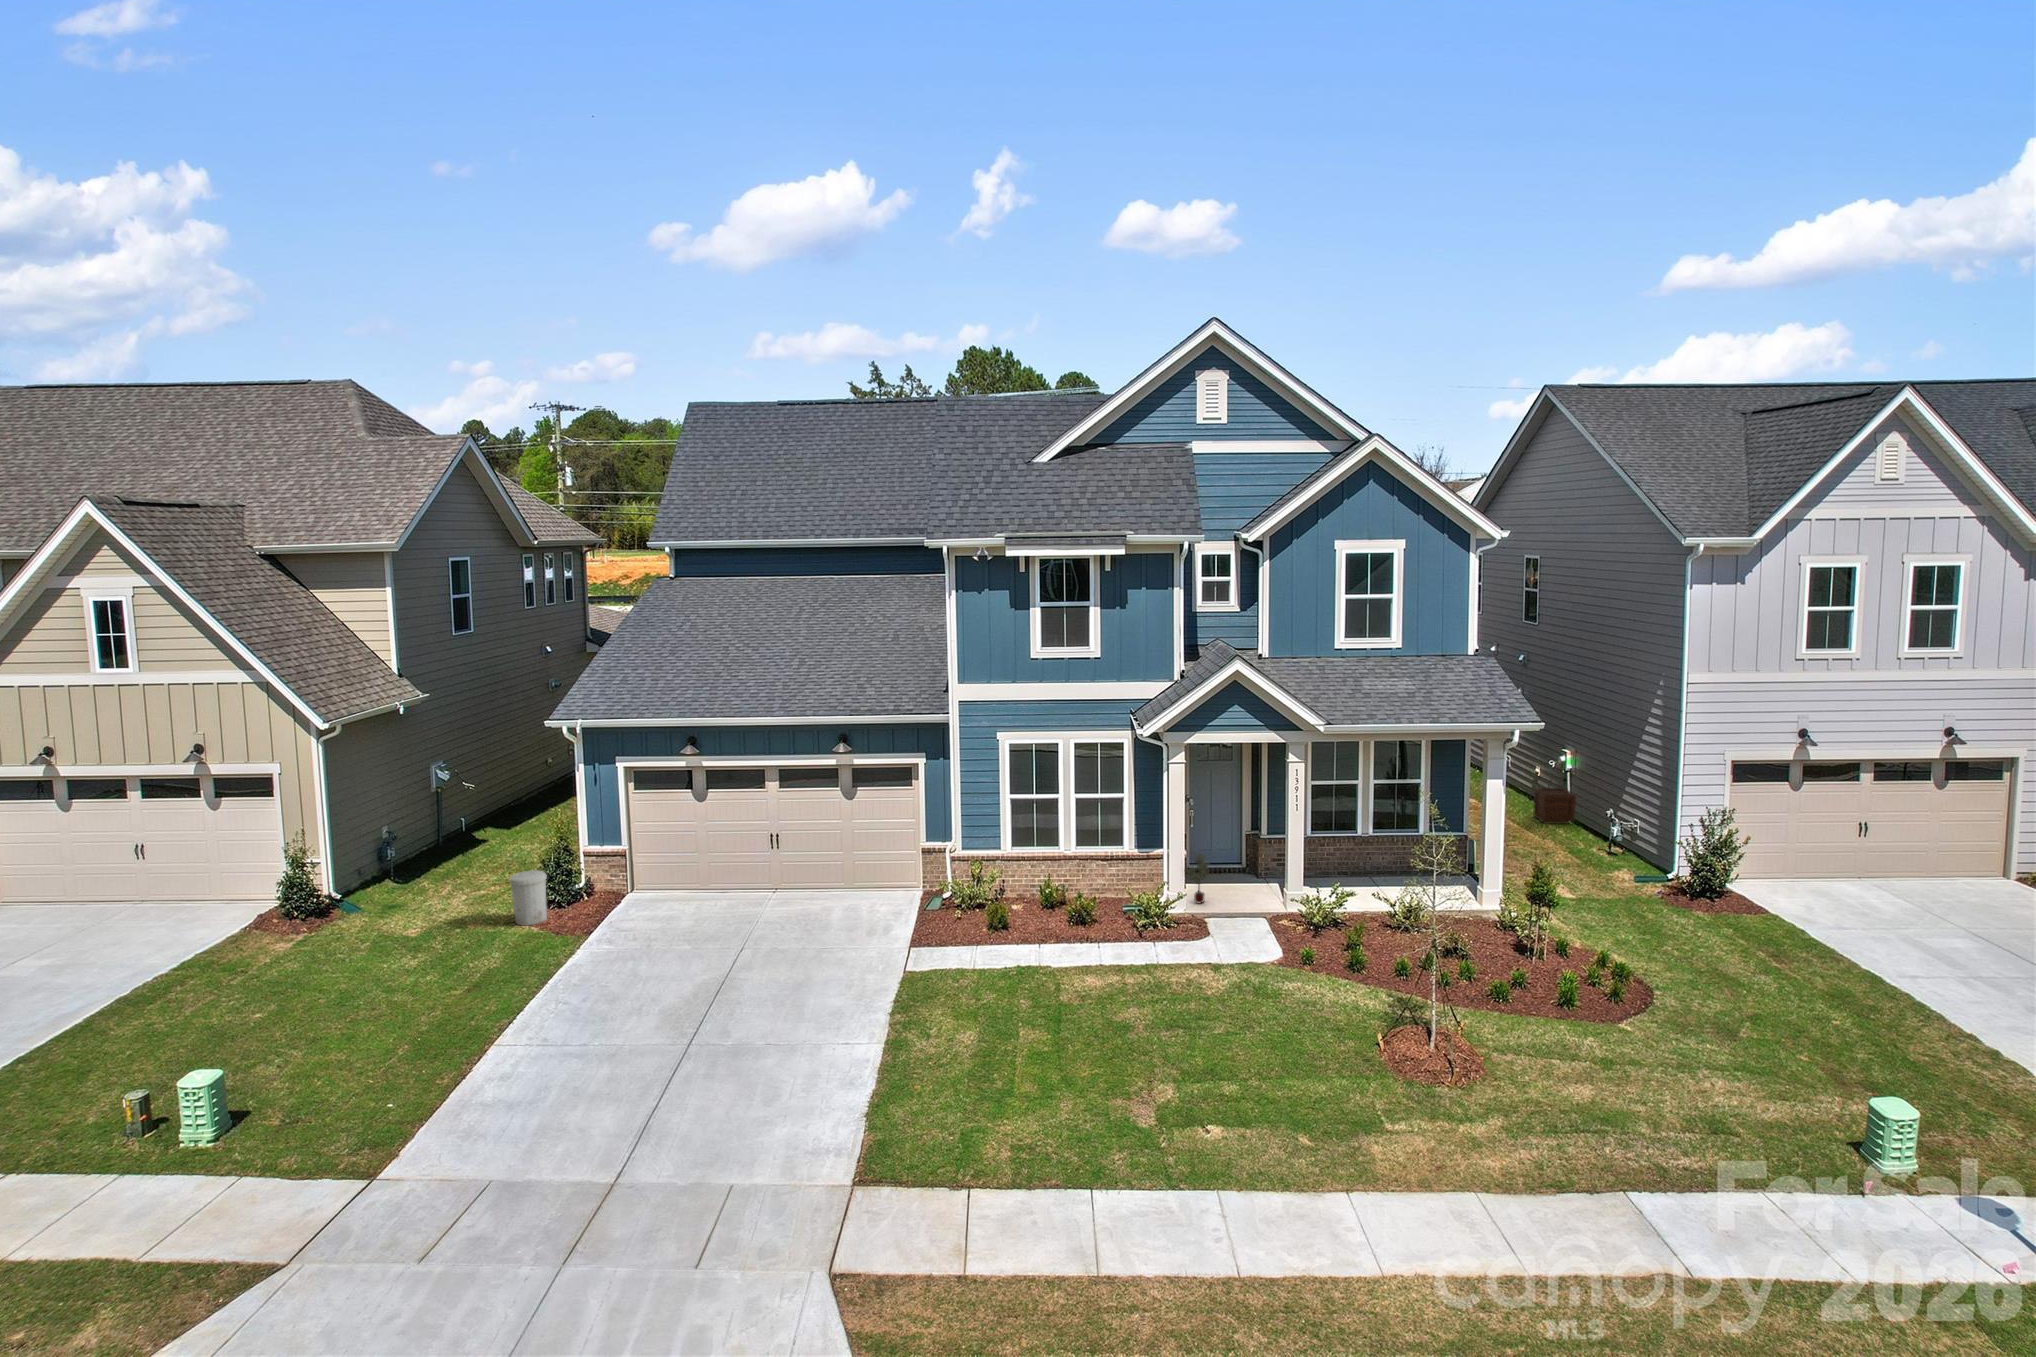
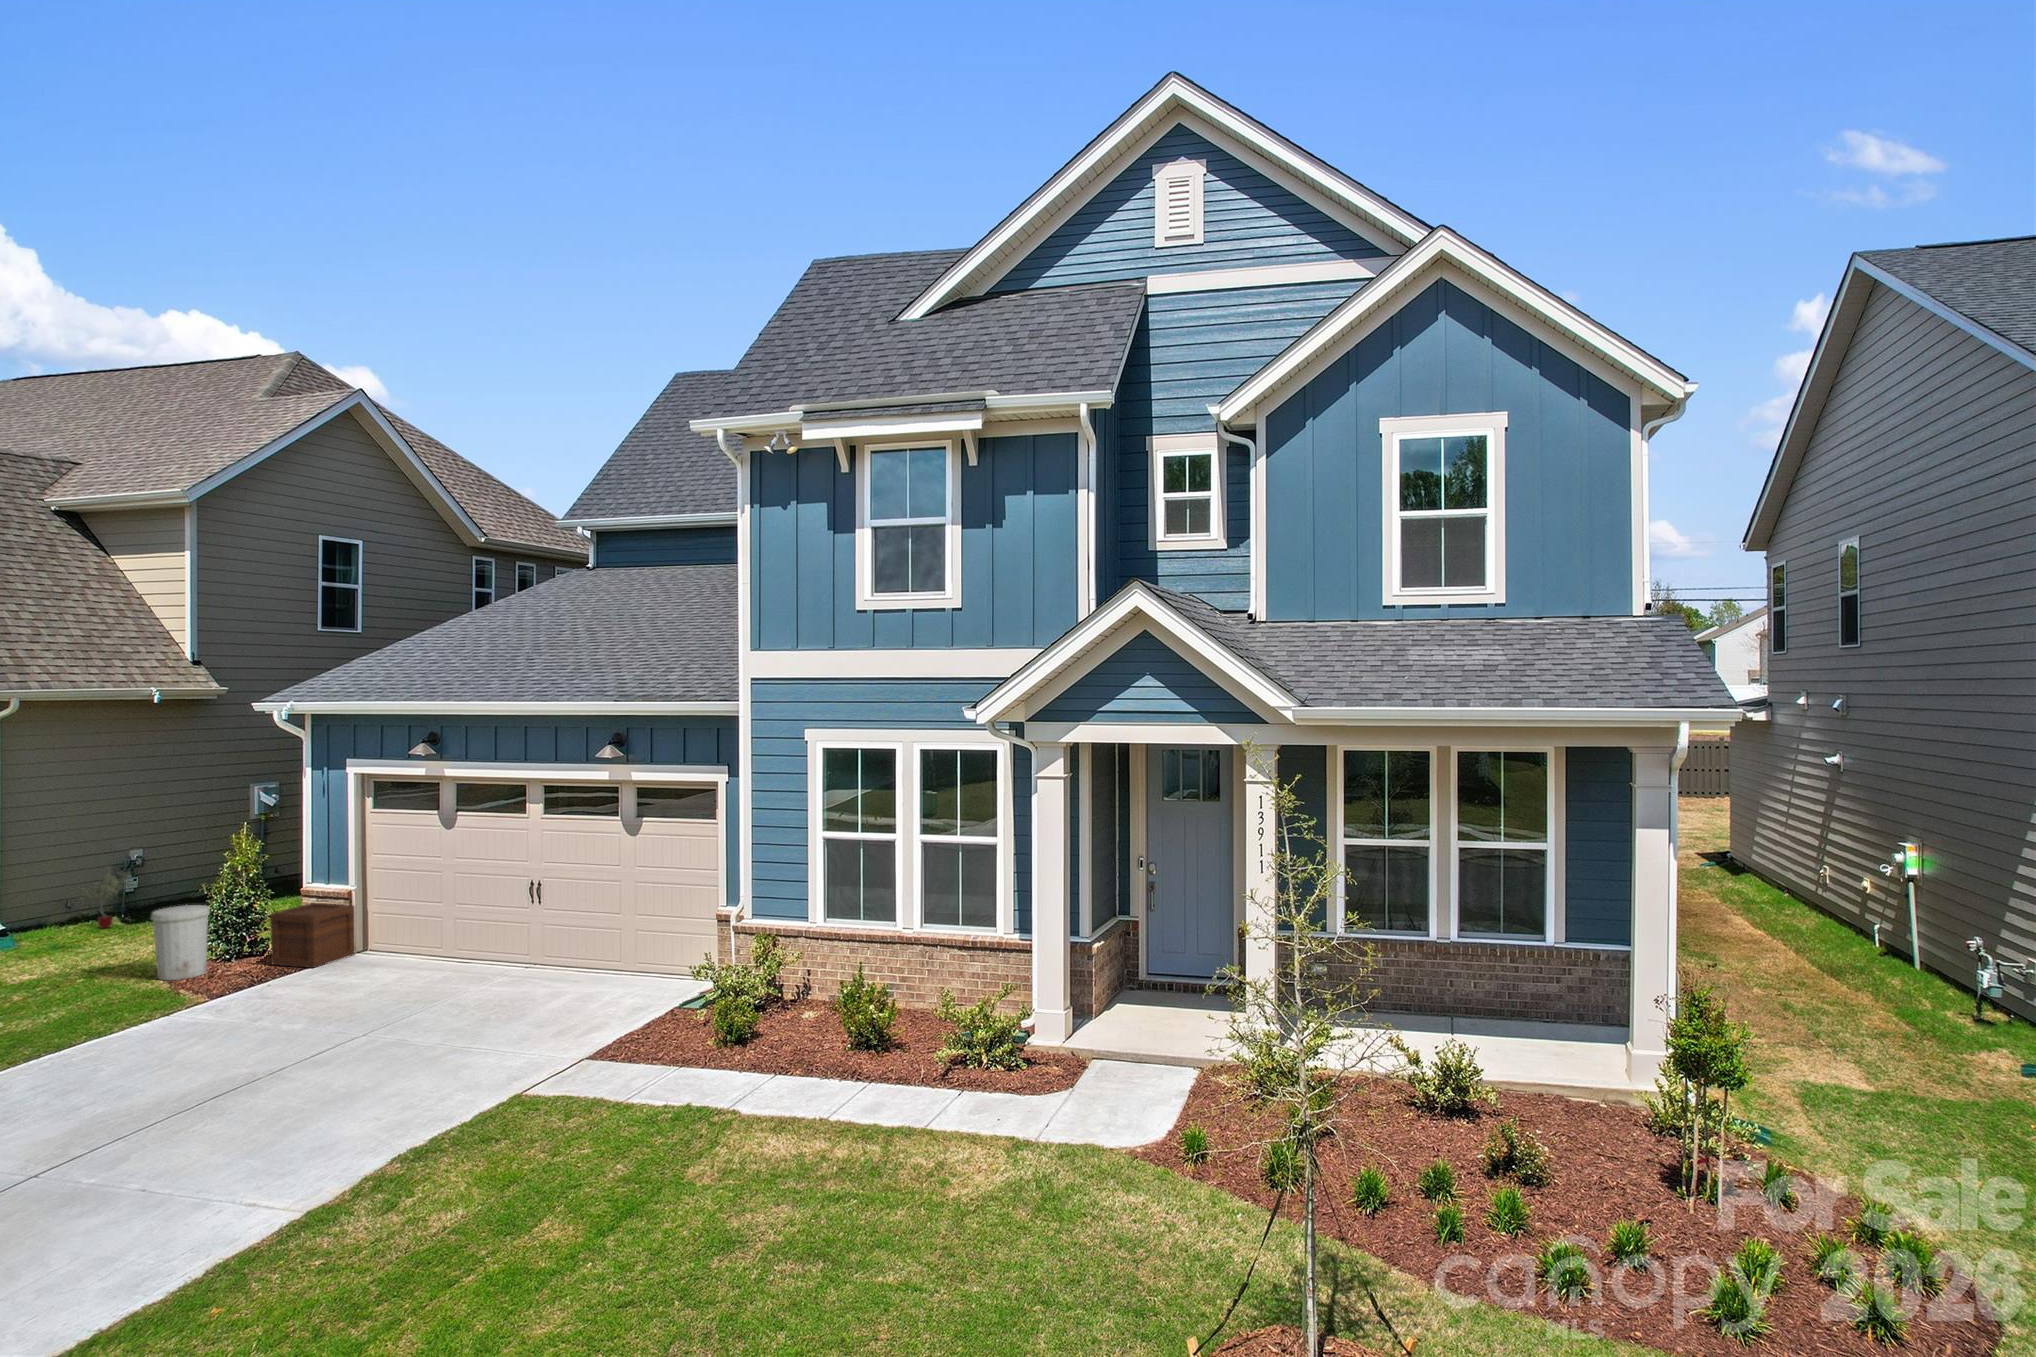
wooden crate: present [1533,788,1576,824] -> present [270,903,356,968]
potted tree: present [1185,853,1208,903] -> present [79,868,131,928]

